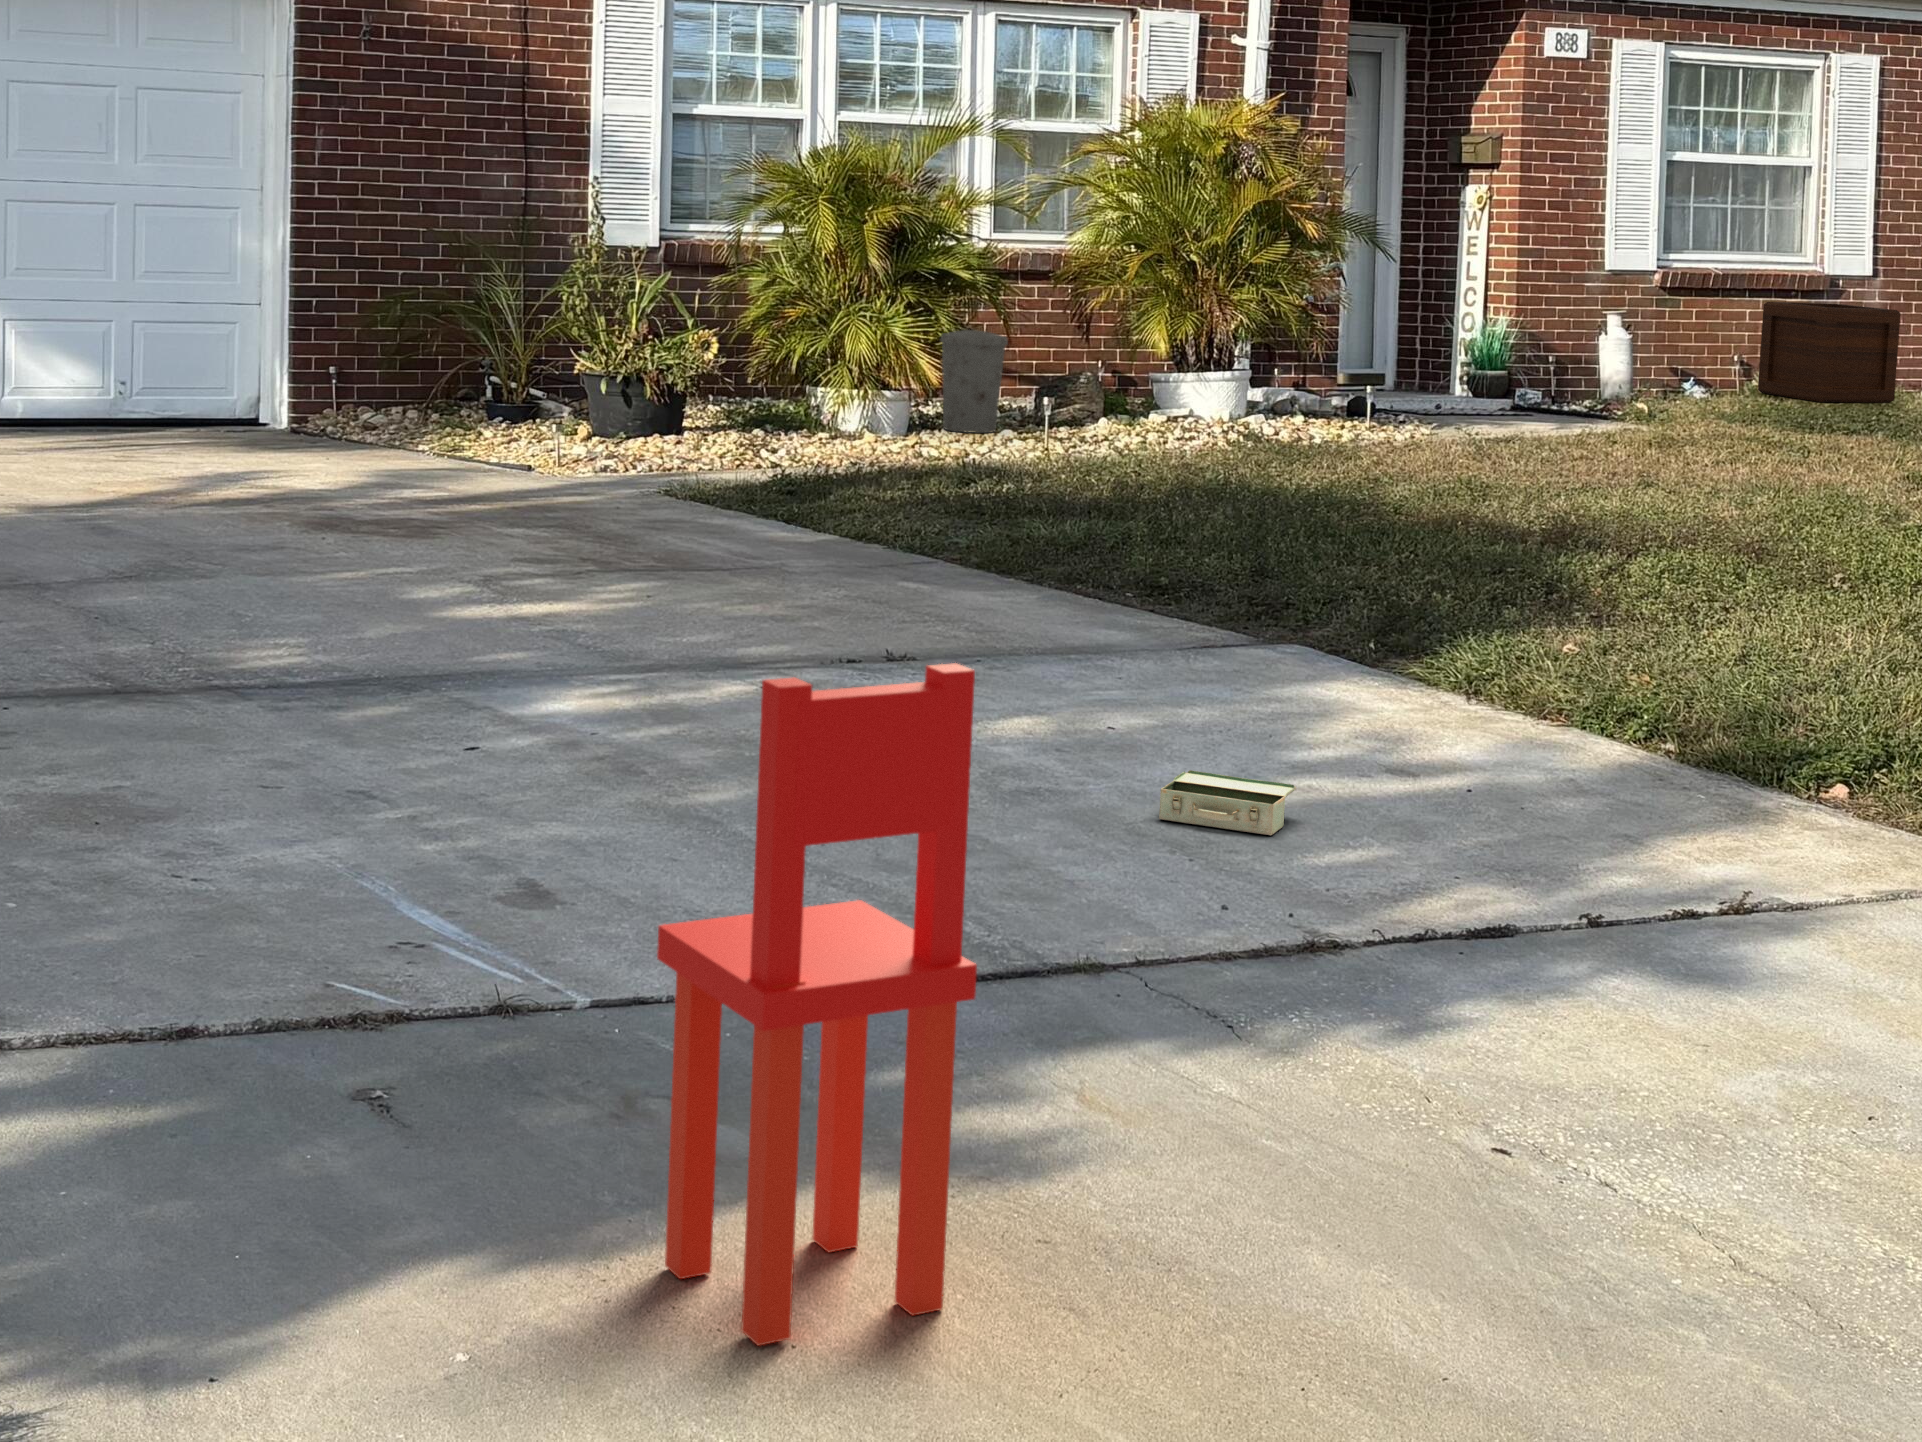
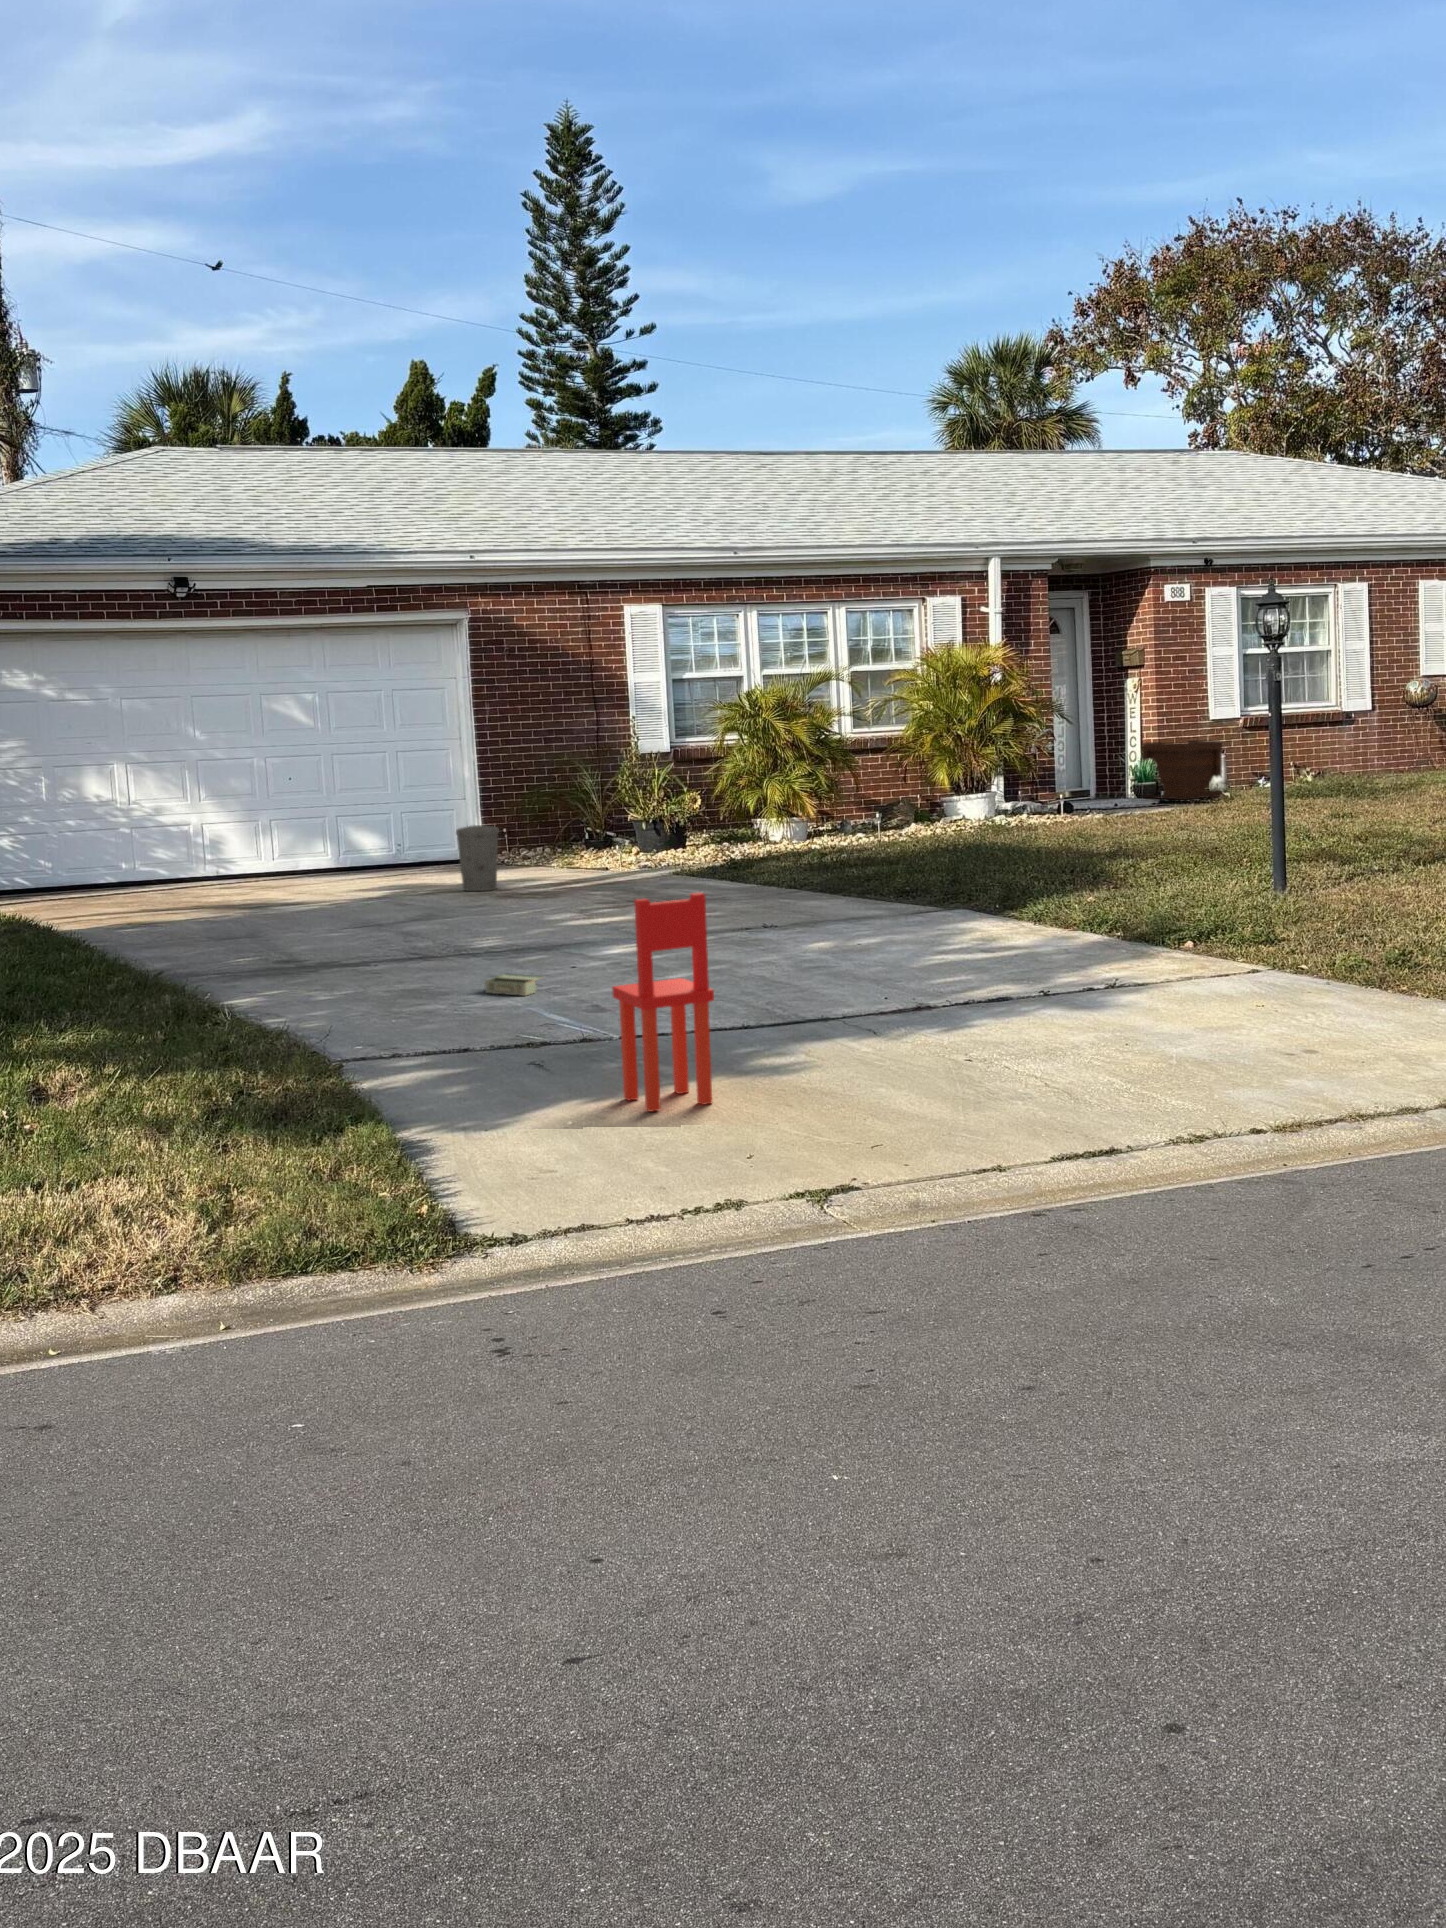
wooden crate: present [1758,302,1900,403] -> present [1142,740,1222,800]
trash can: present [941,330,1008,433] -> present [456,825,499,891]
toolbox: present [1159,770,1296,835] -> present [485,974,543,996]

